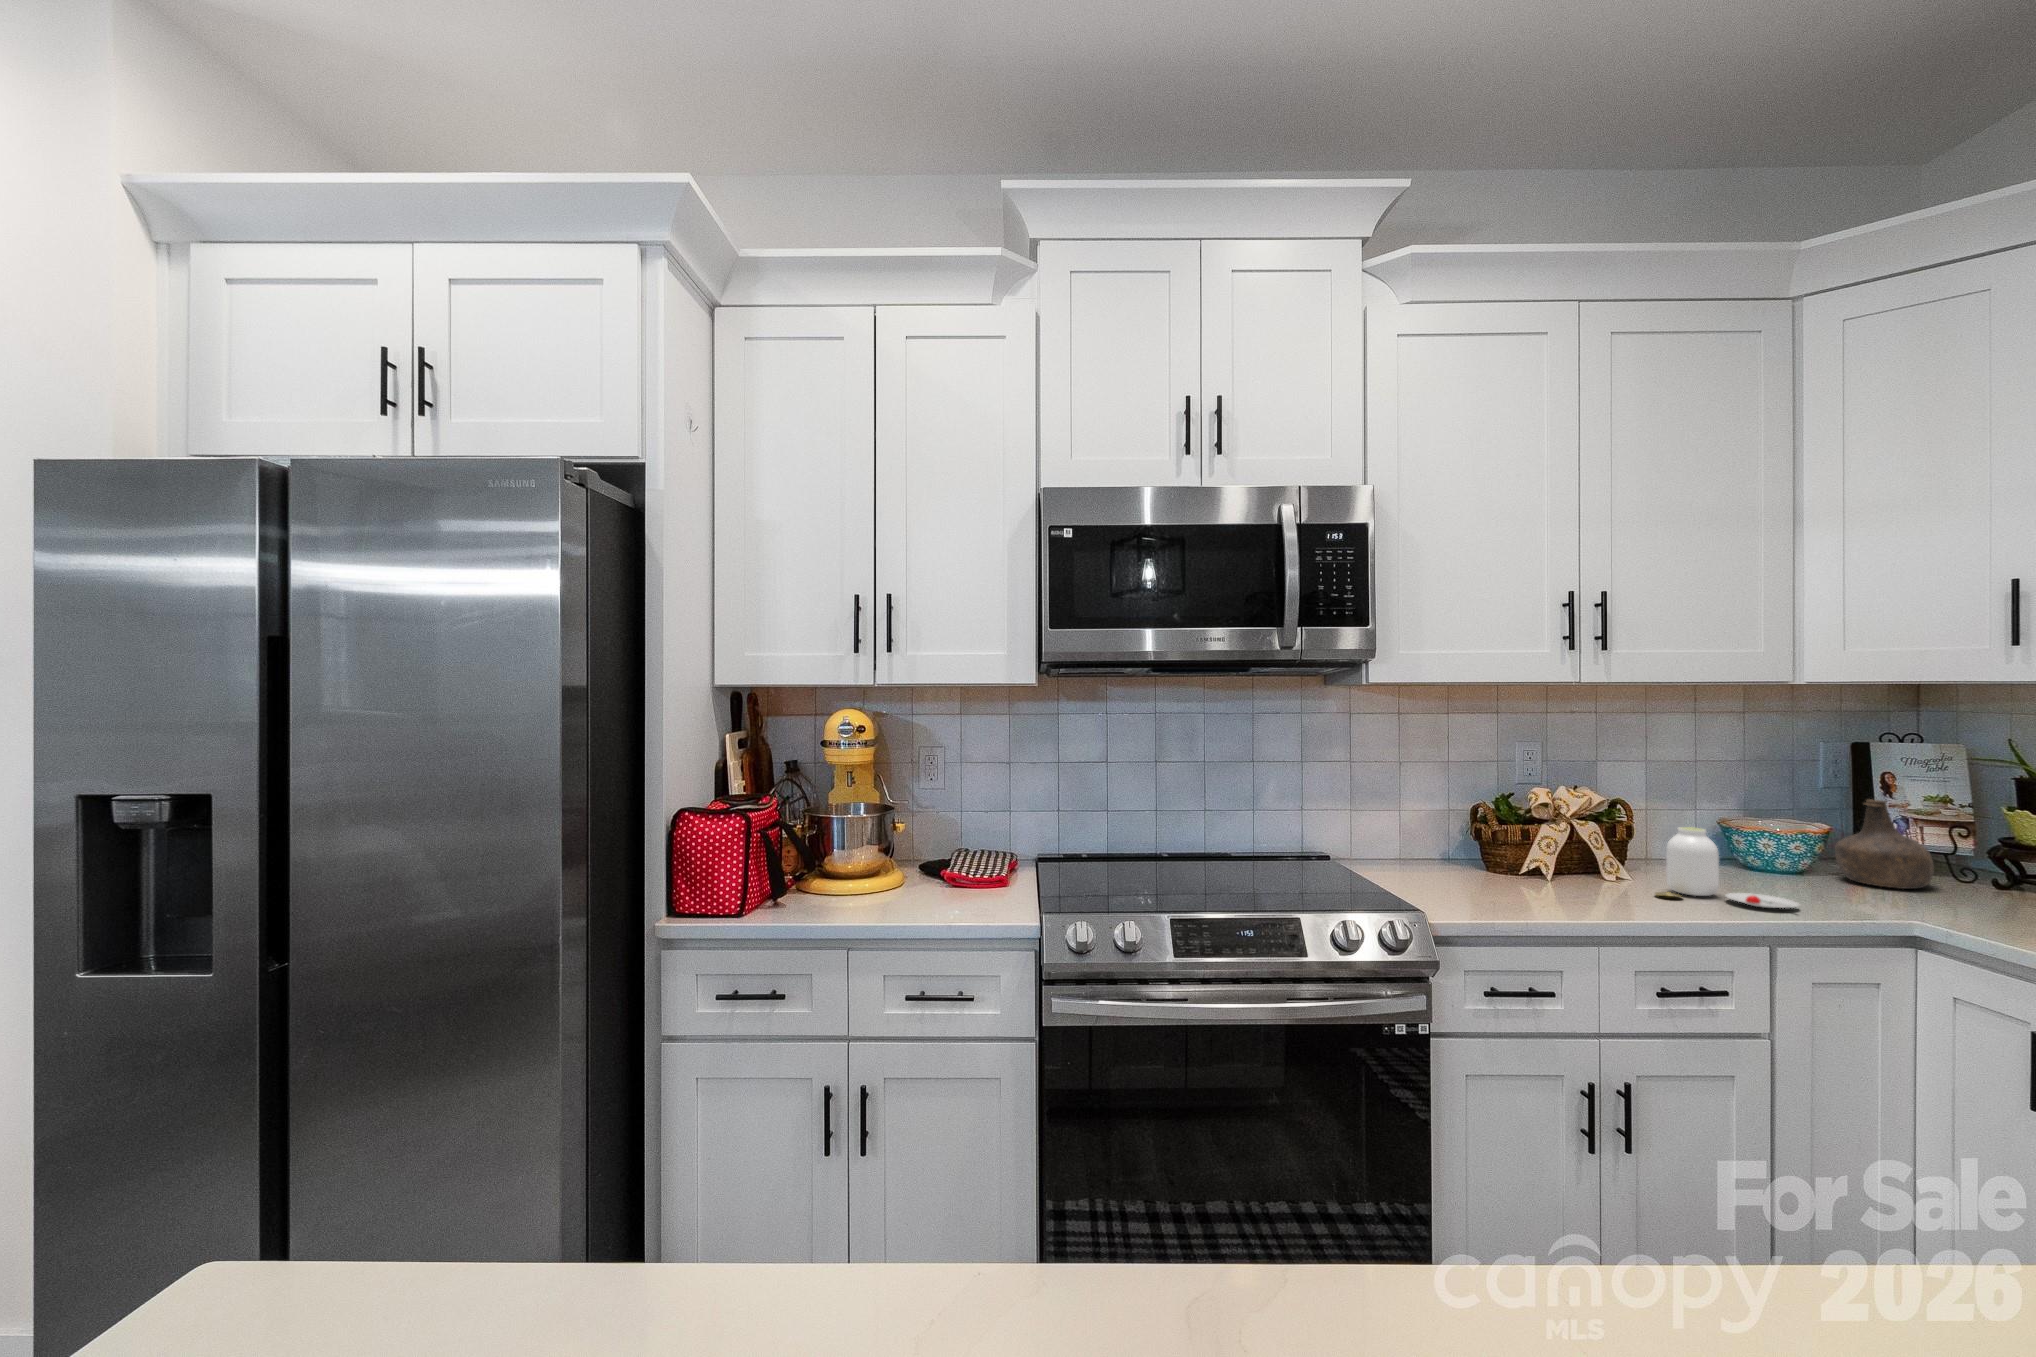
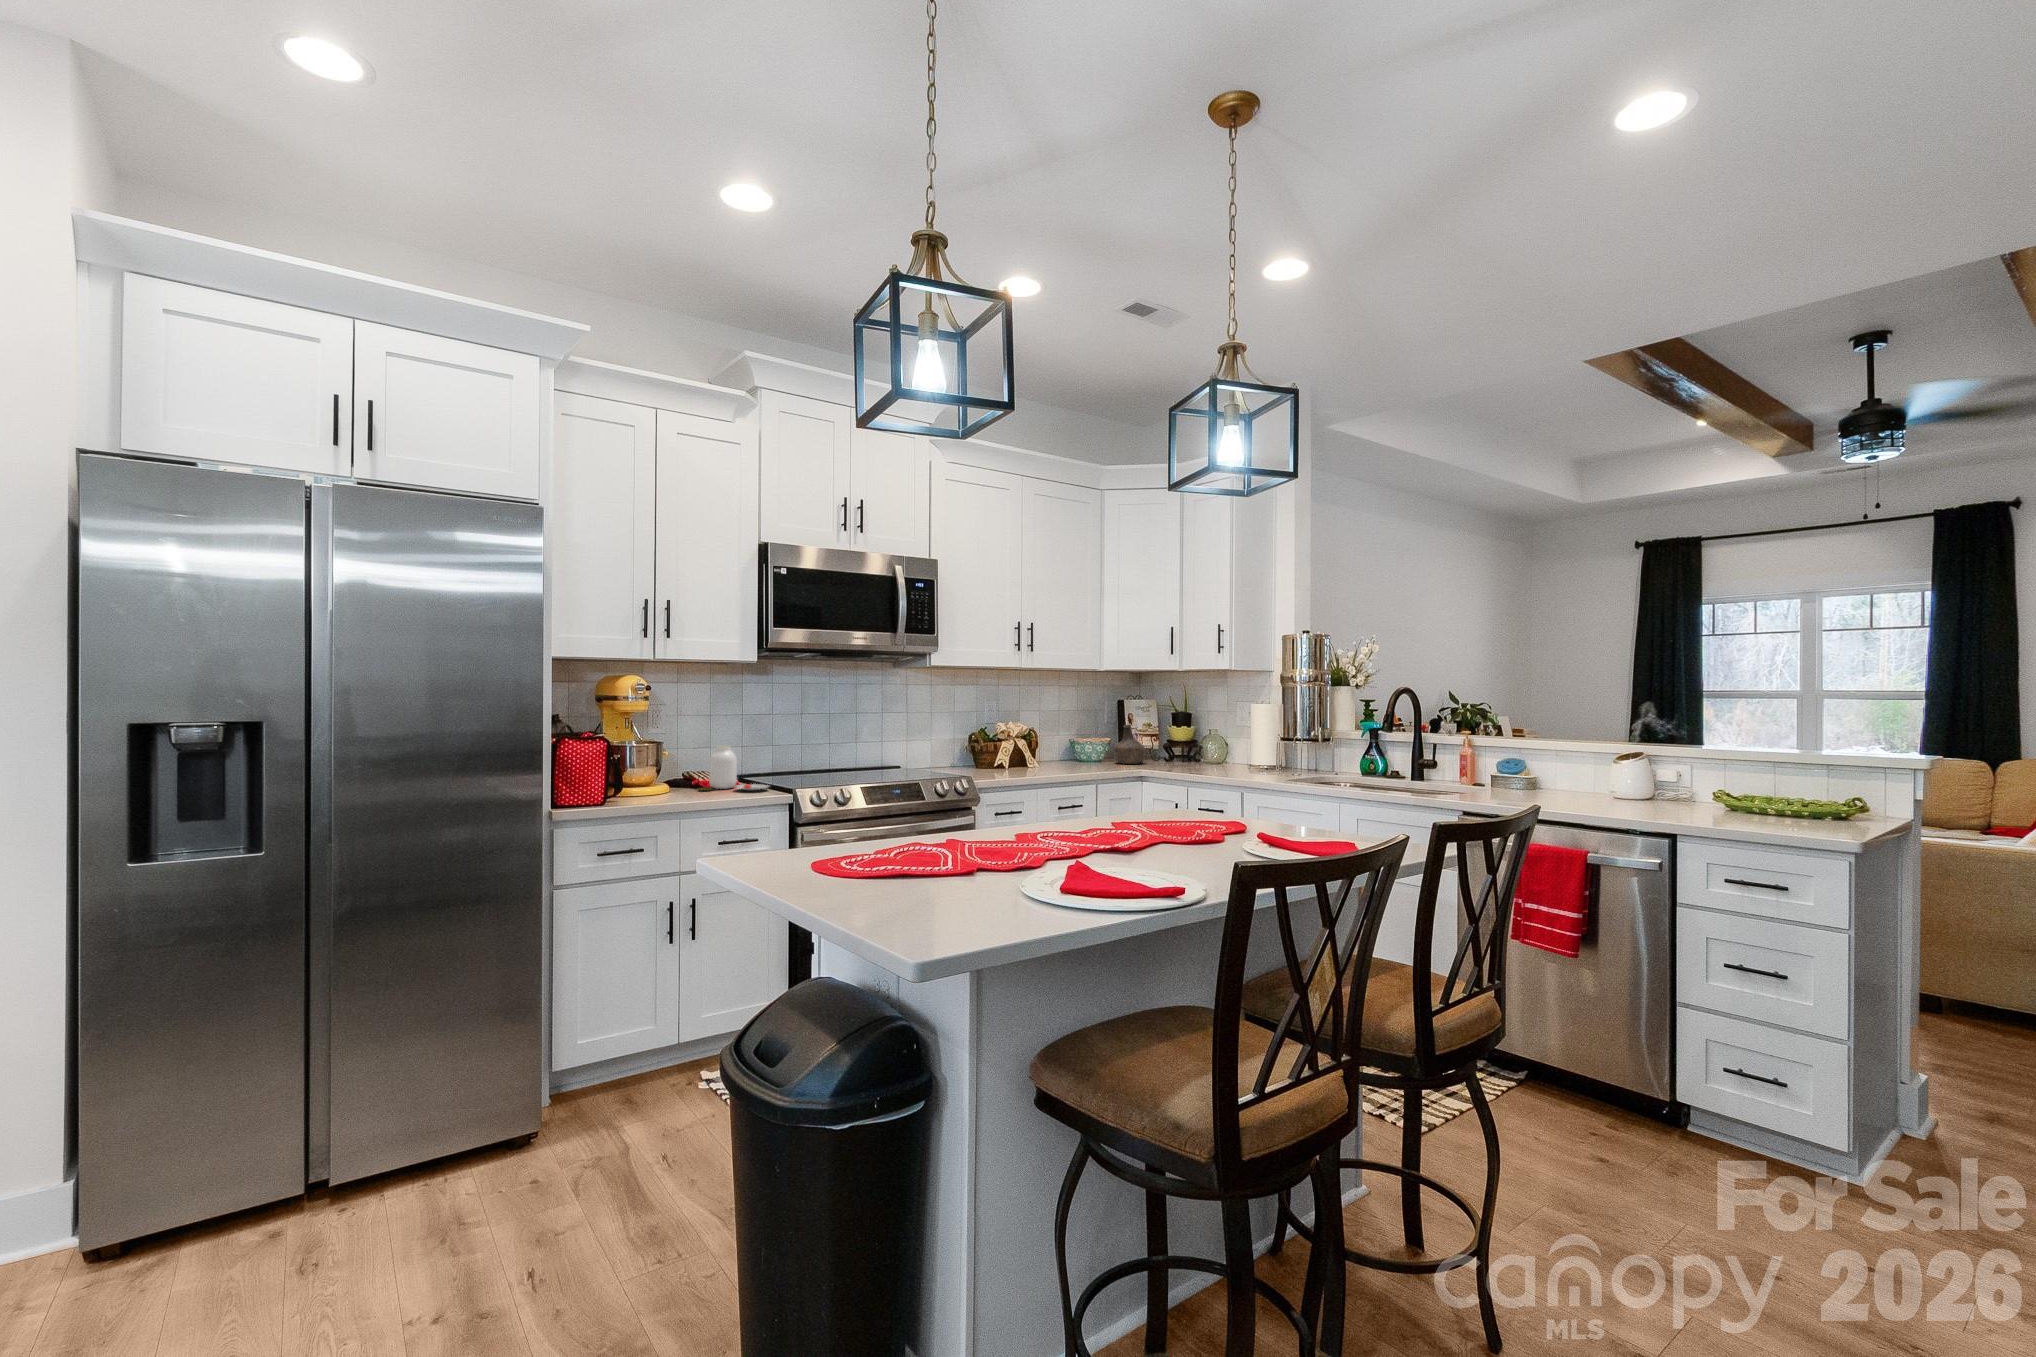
jar: present [1655,827,1799,908] -> present [704,746,768,790]

